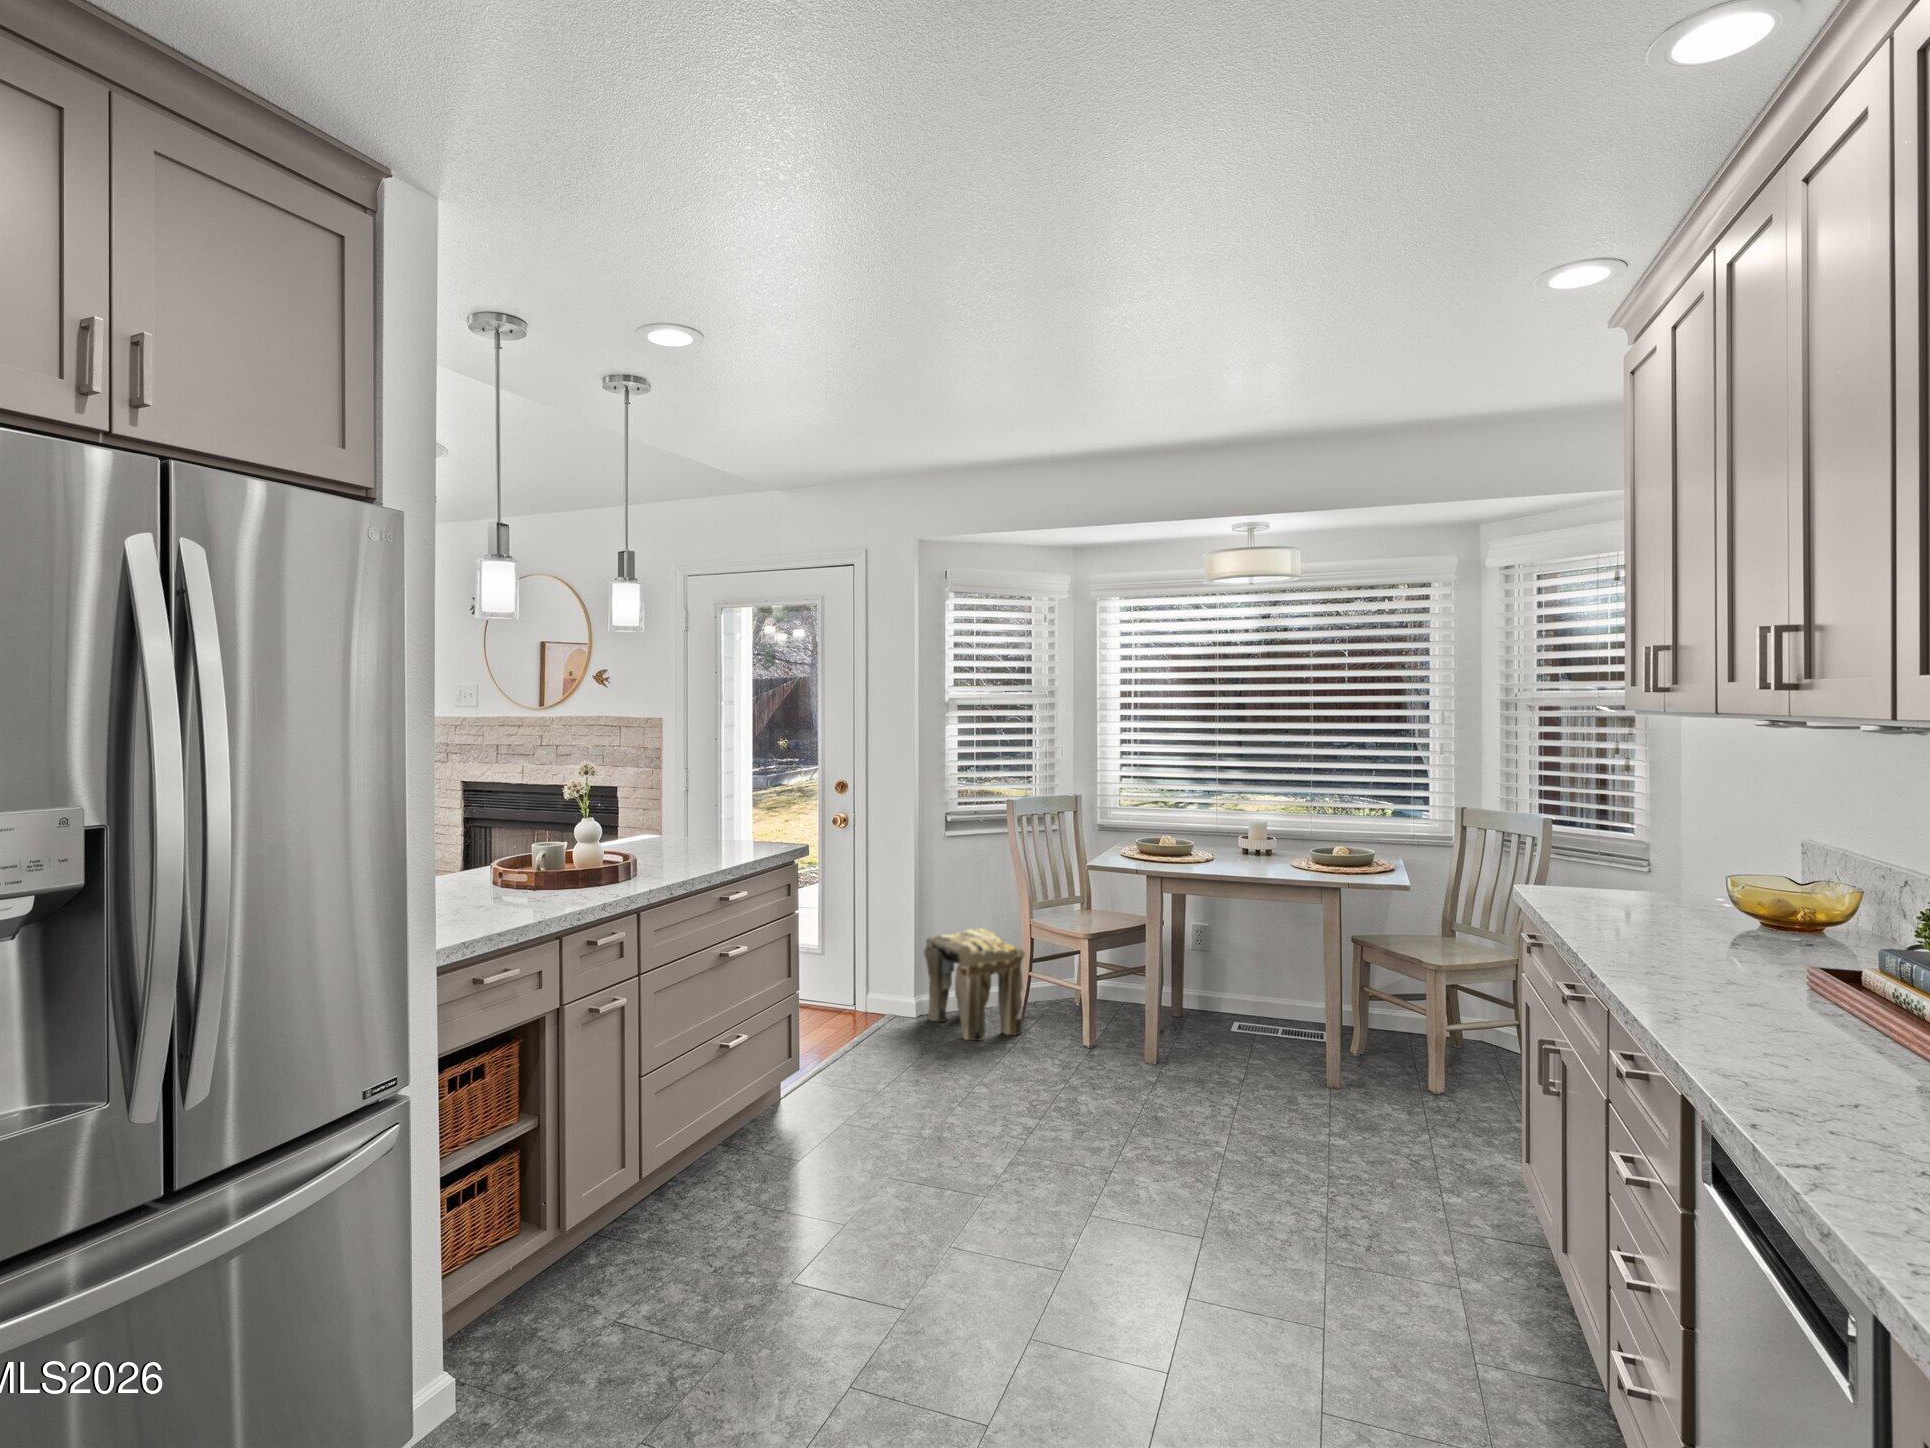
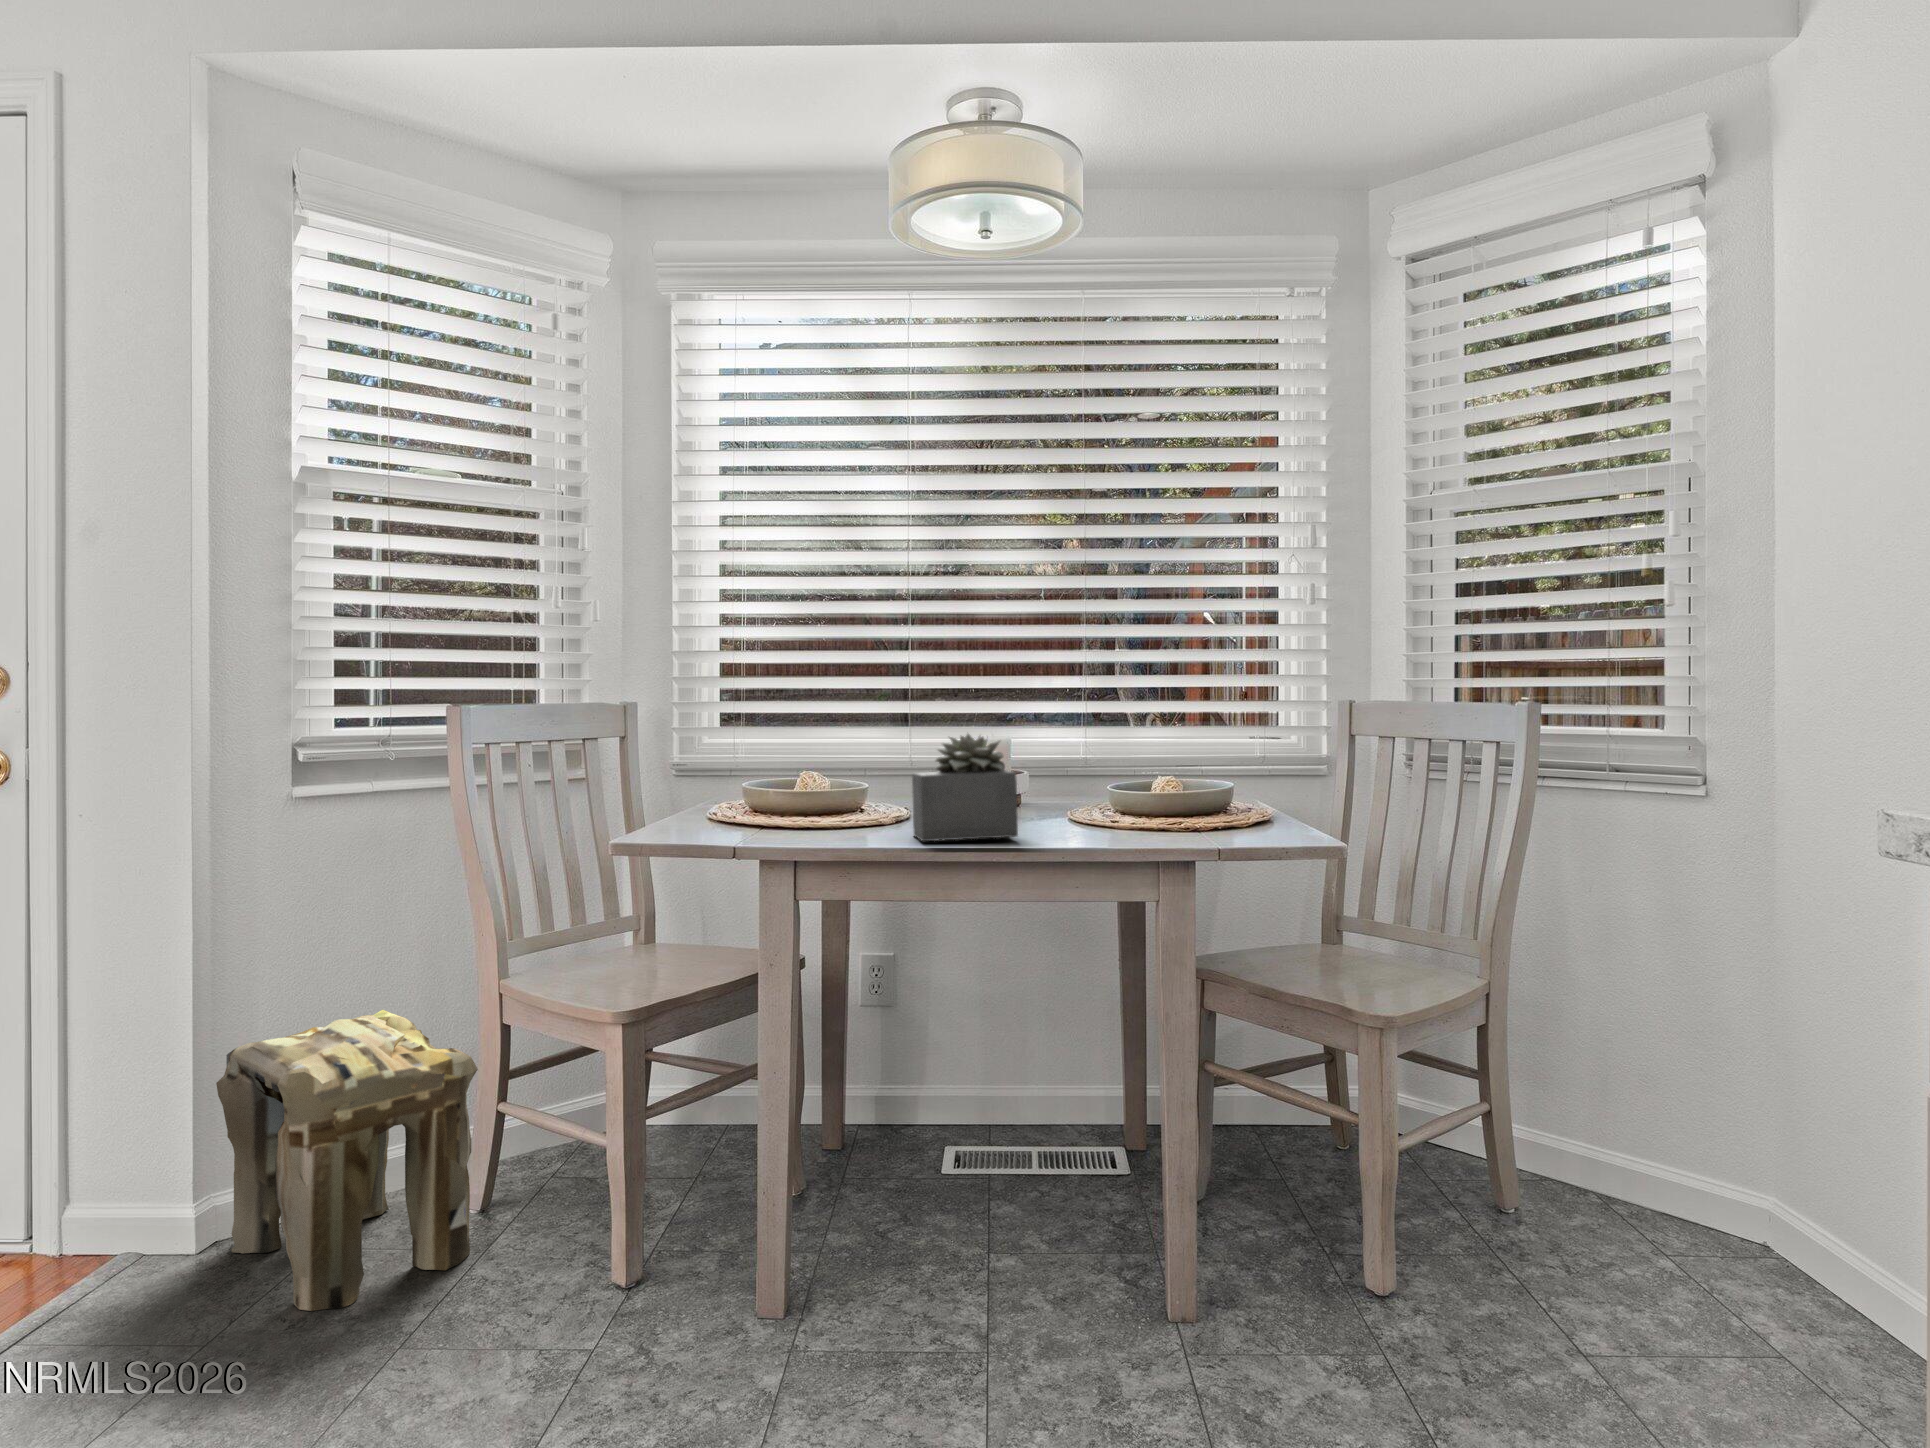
succulent plant: none [1211,826,1257,872] -> present [912,734,1018,841]

